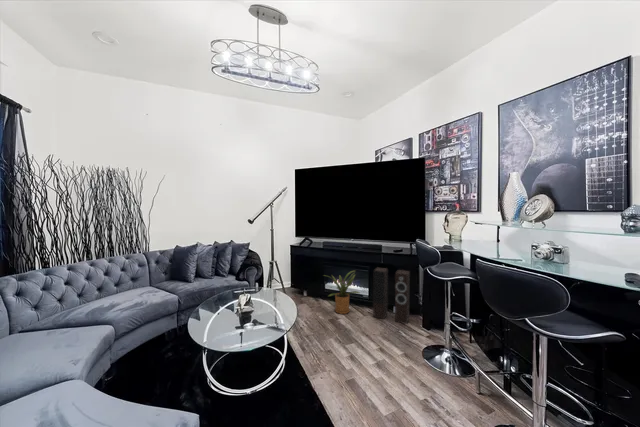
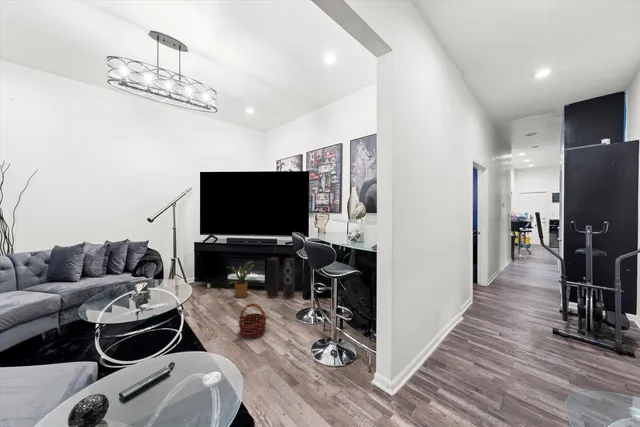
basket: none [350,333,387,381] -> present [239,303,267,338]

